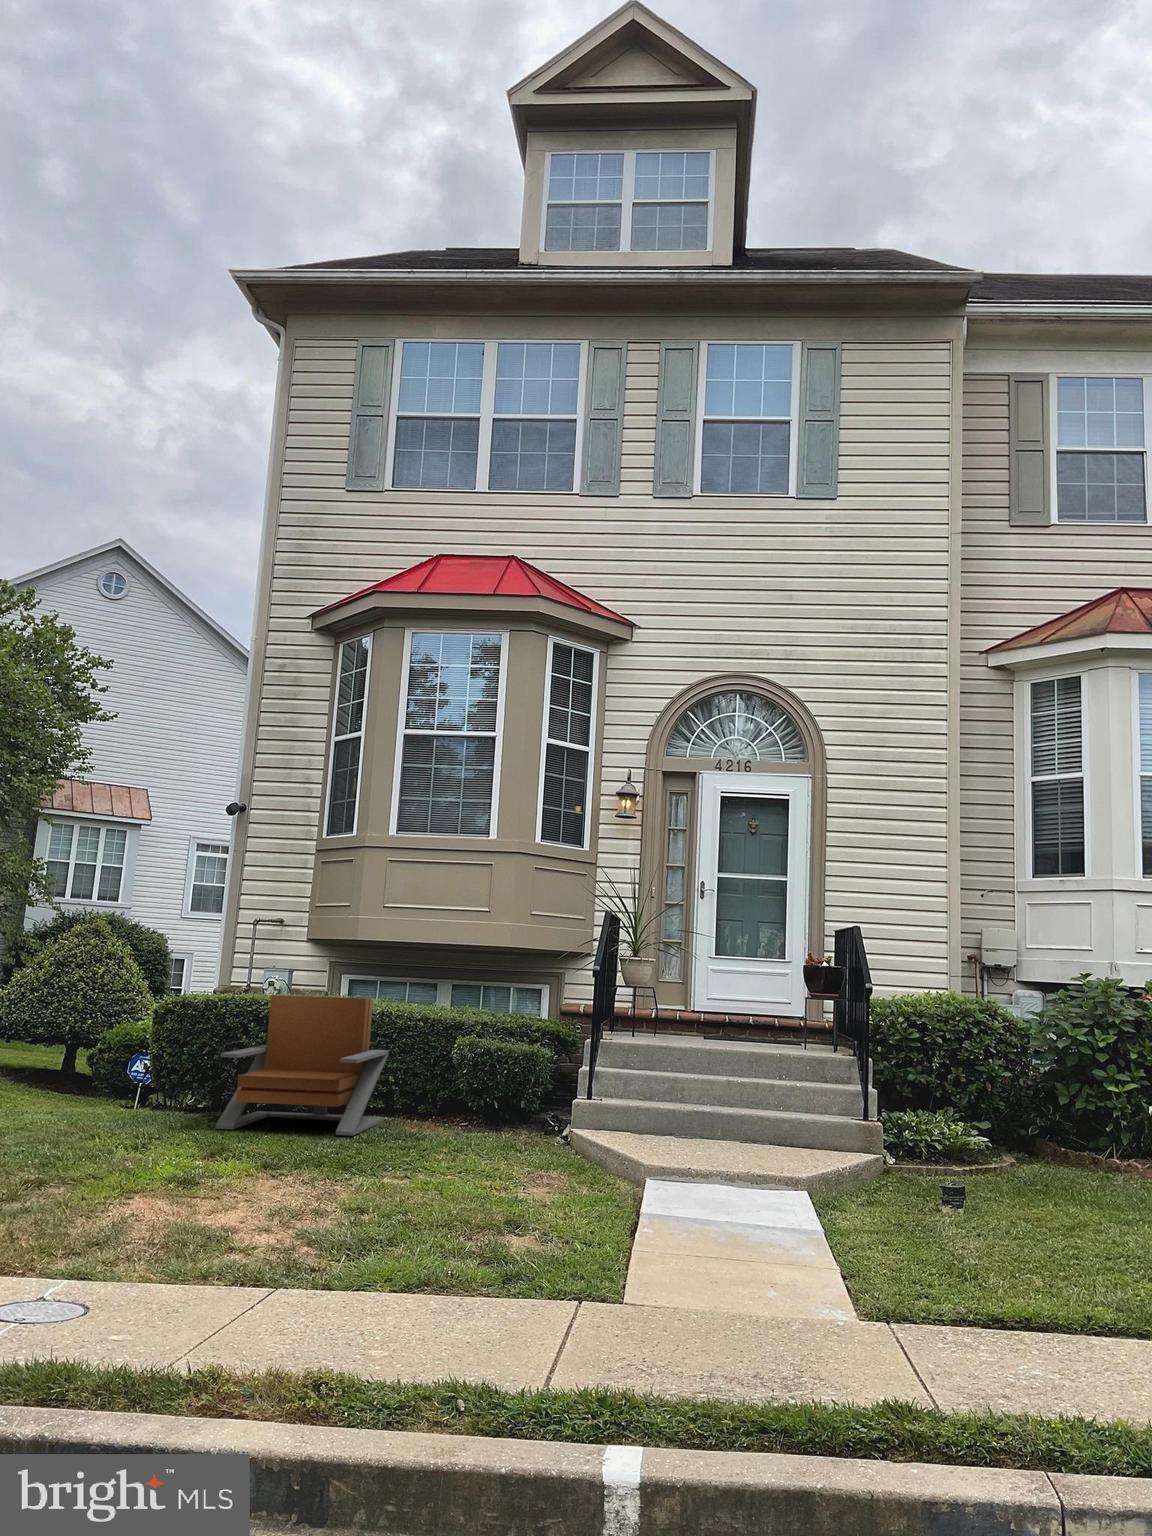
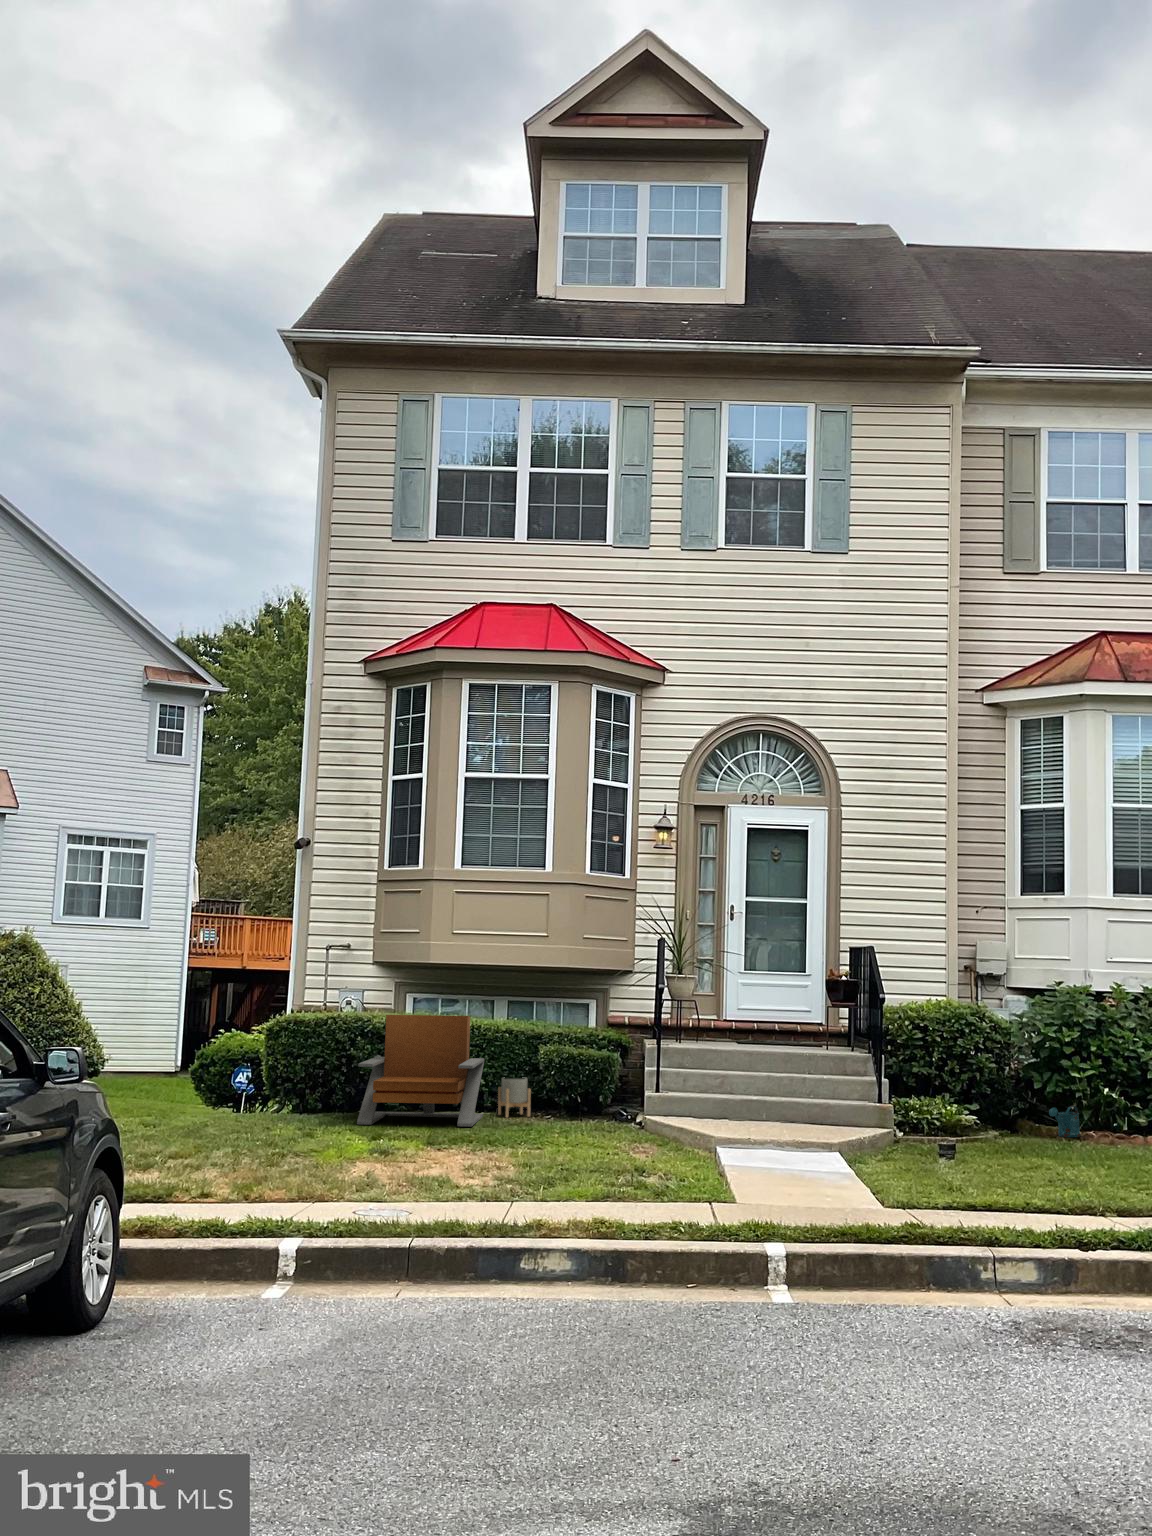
planter: none [404,1074,442,1123] -> present [498,1078,531,1117]
watering can: none [1082,1128,1121,1169] -> present [1049,1106,1080,1137]

